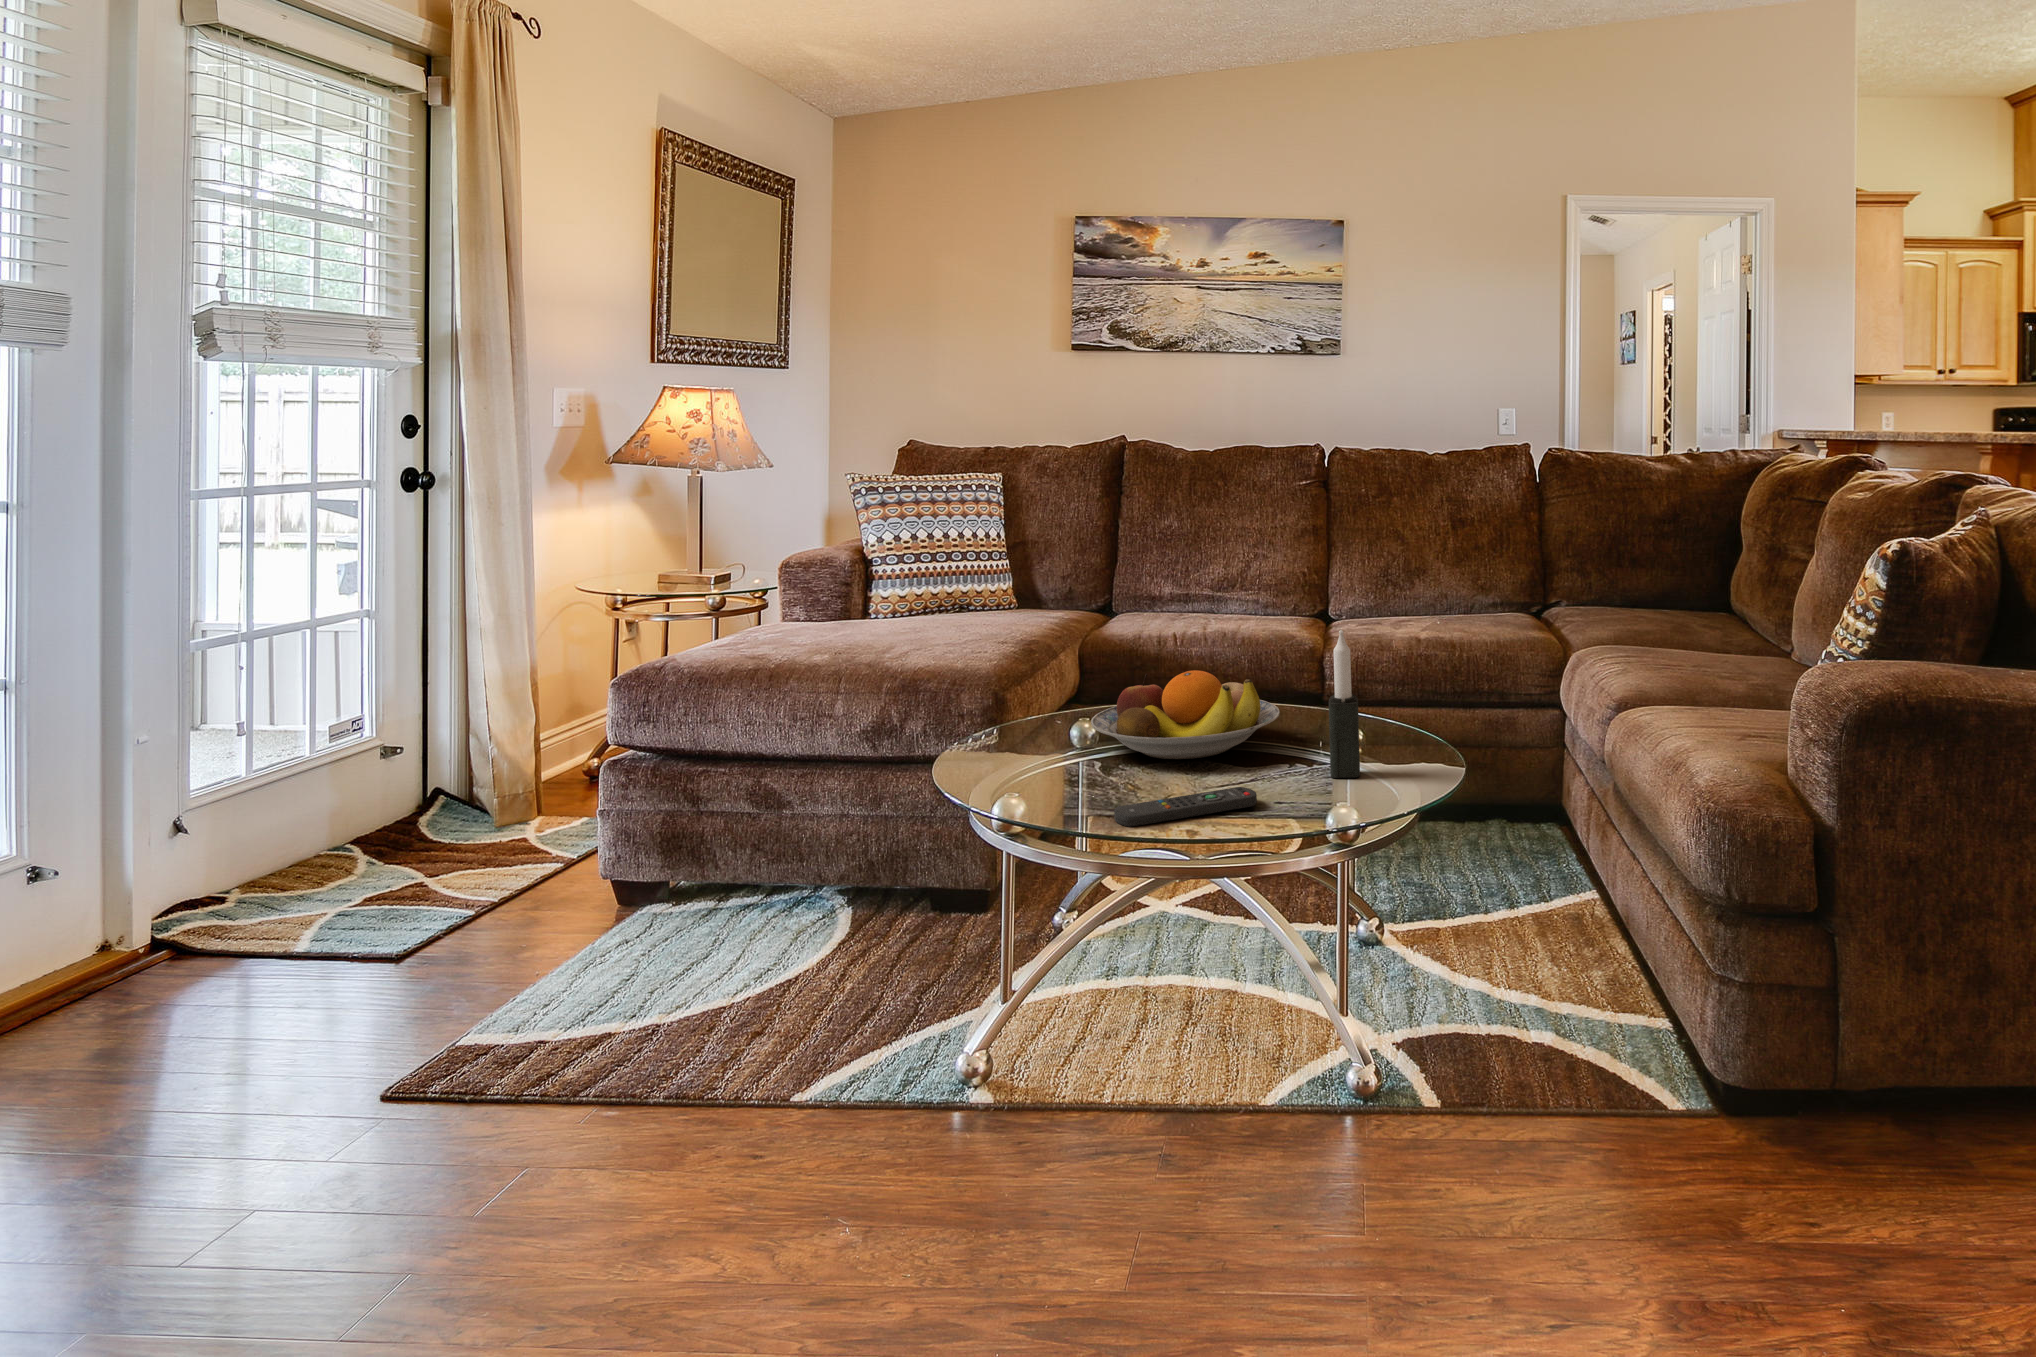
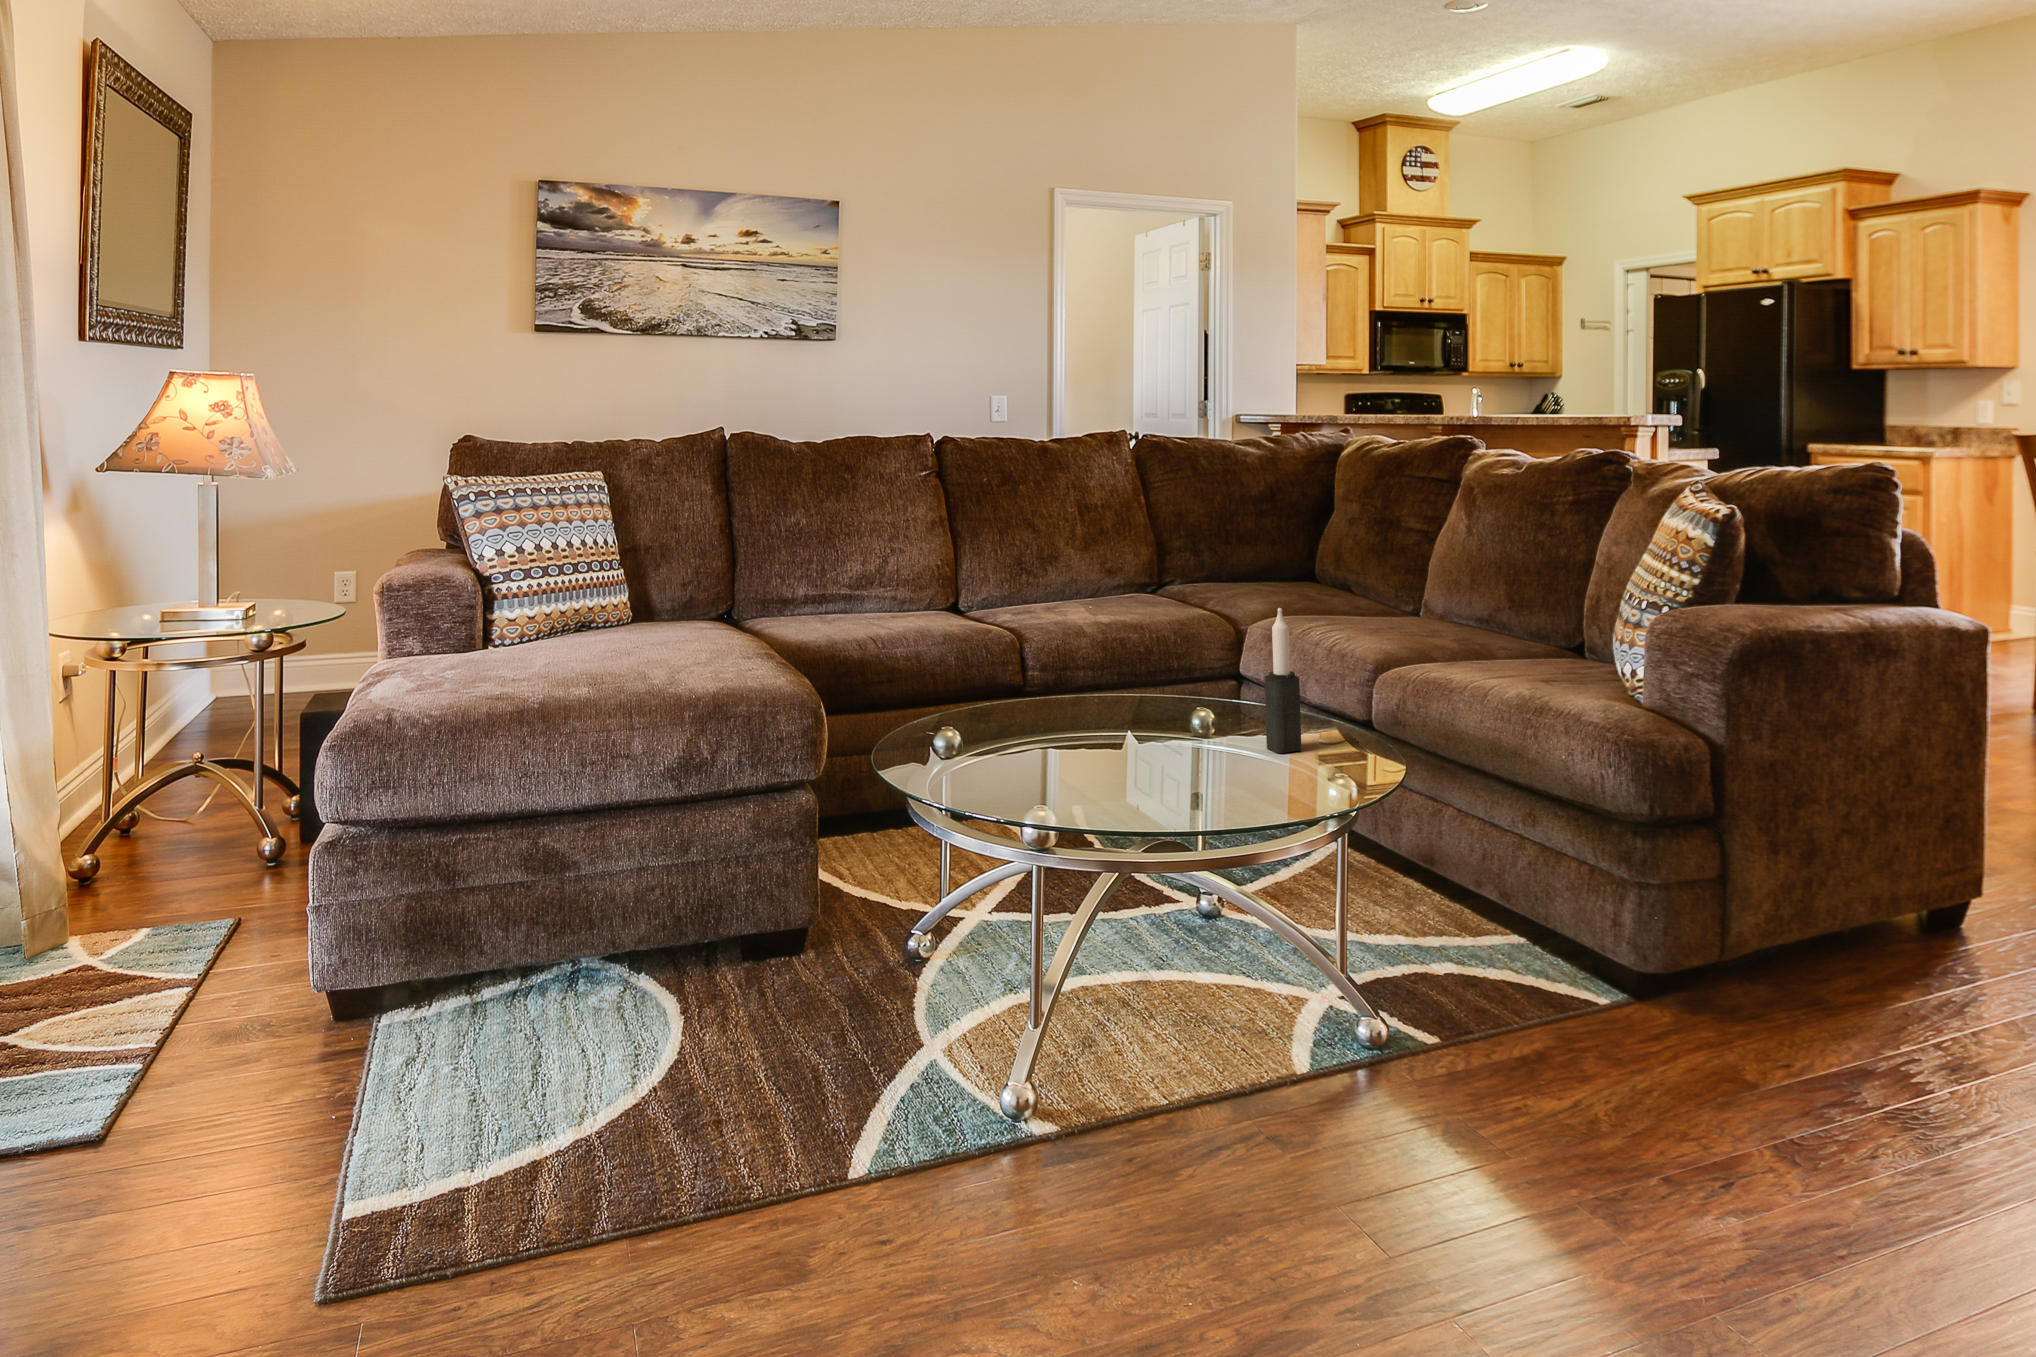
fruit bowl: present [1091,670,1279,759] -> none [993,662,1187,756]
remote control: present [1114,787,1257,827] -> none [1161,770,1272,821]

